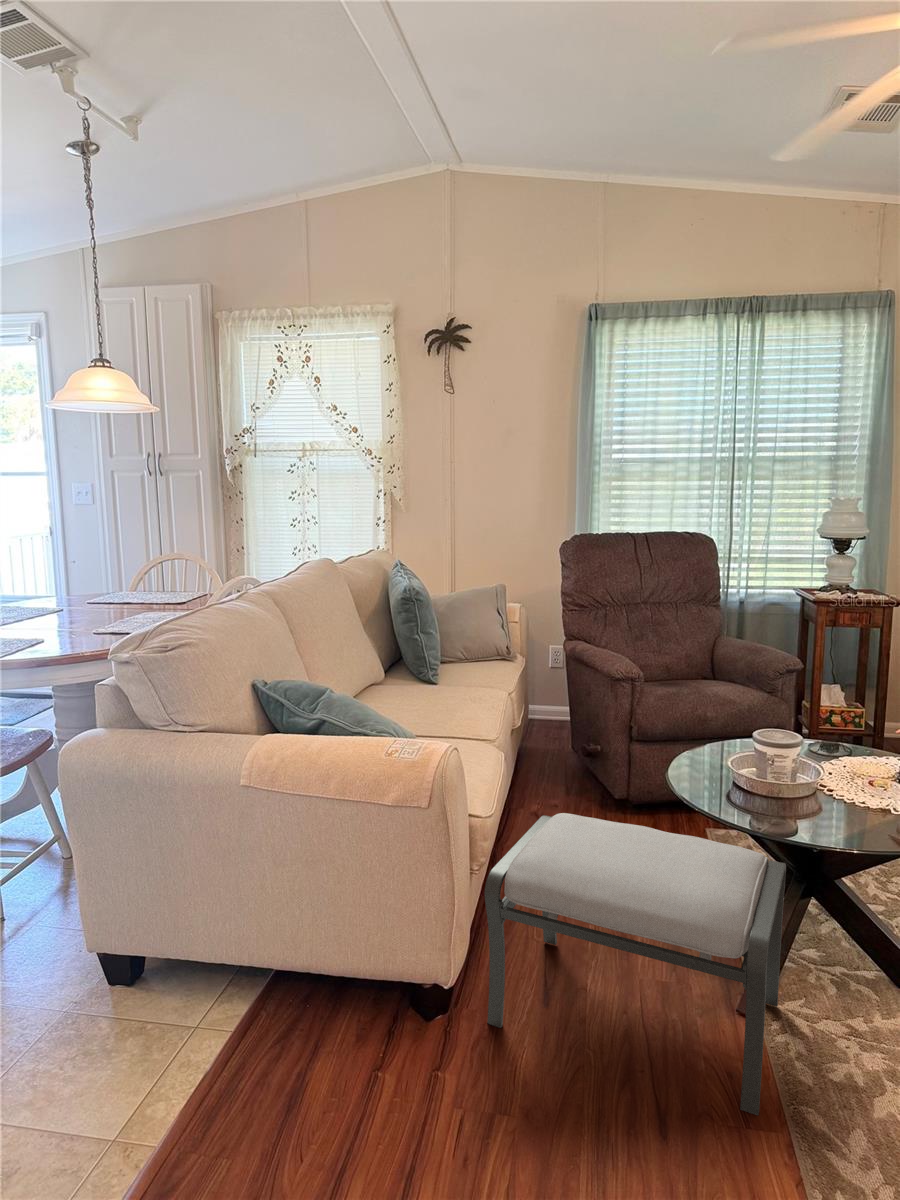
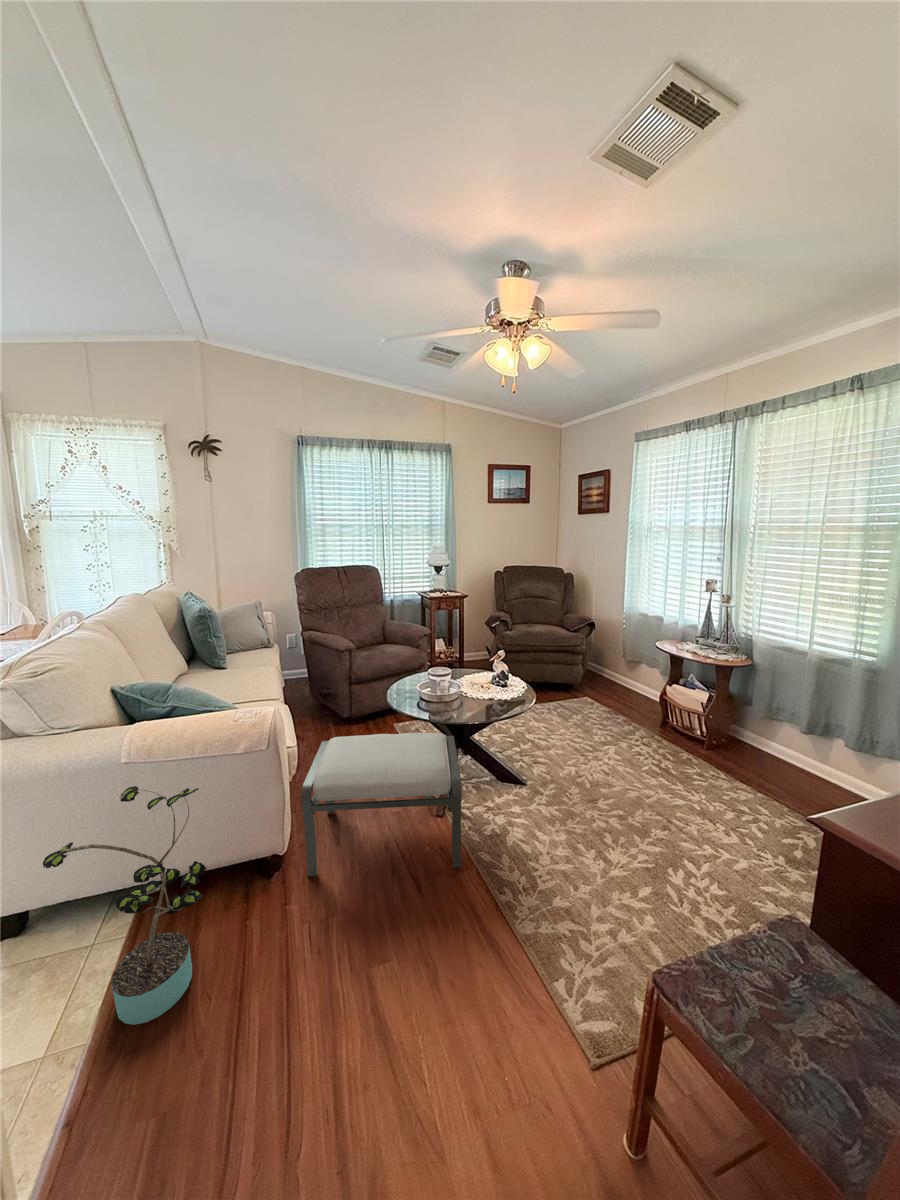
potted plant: none [164,799,338,1117] -> present [43,786,206,1025]

